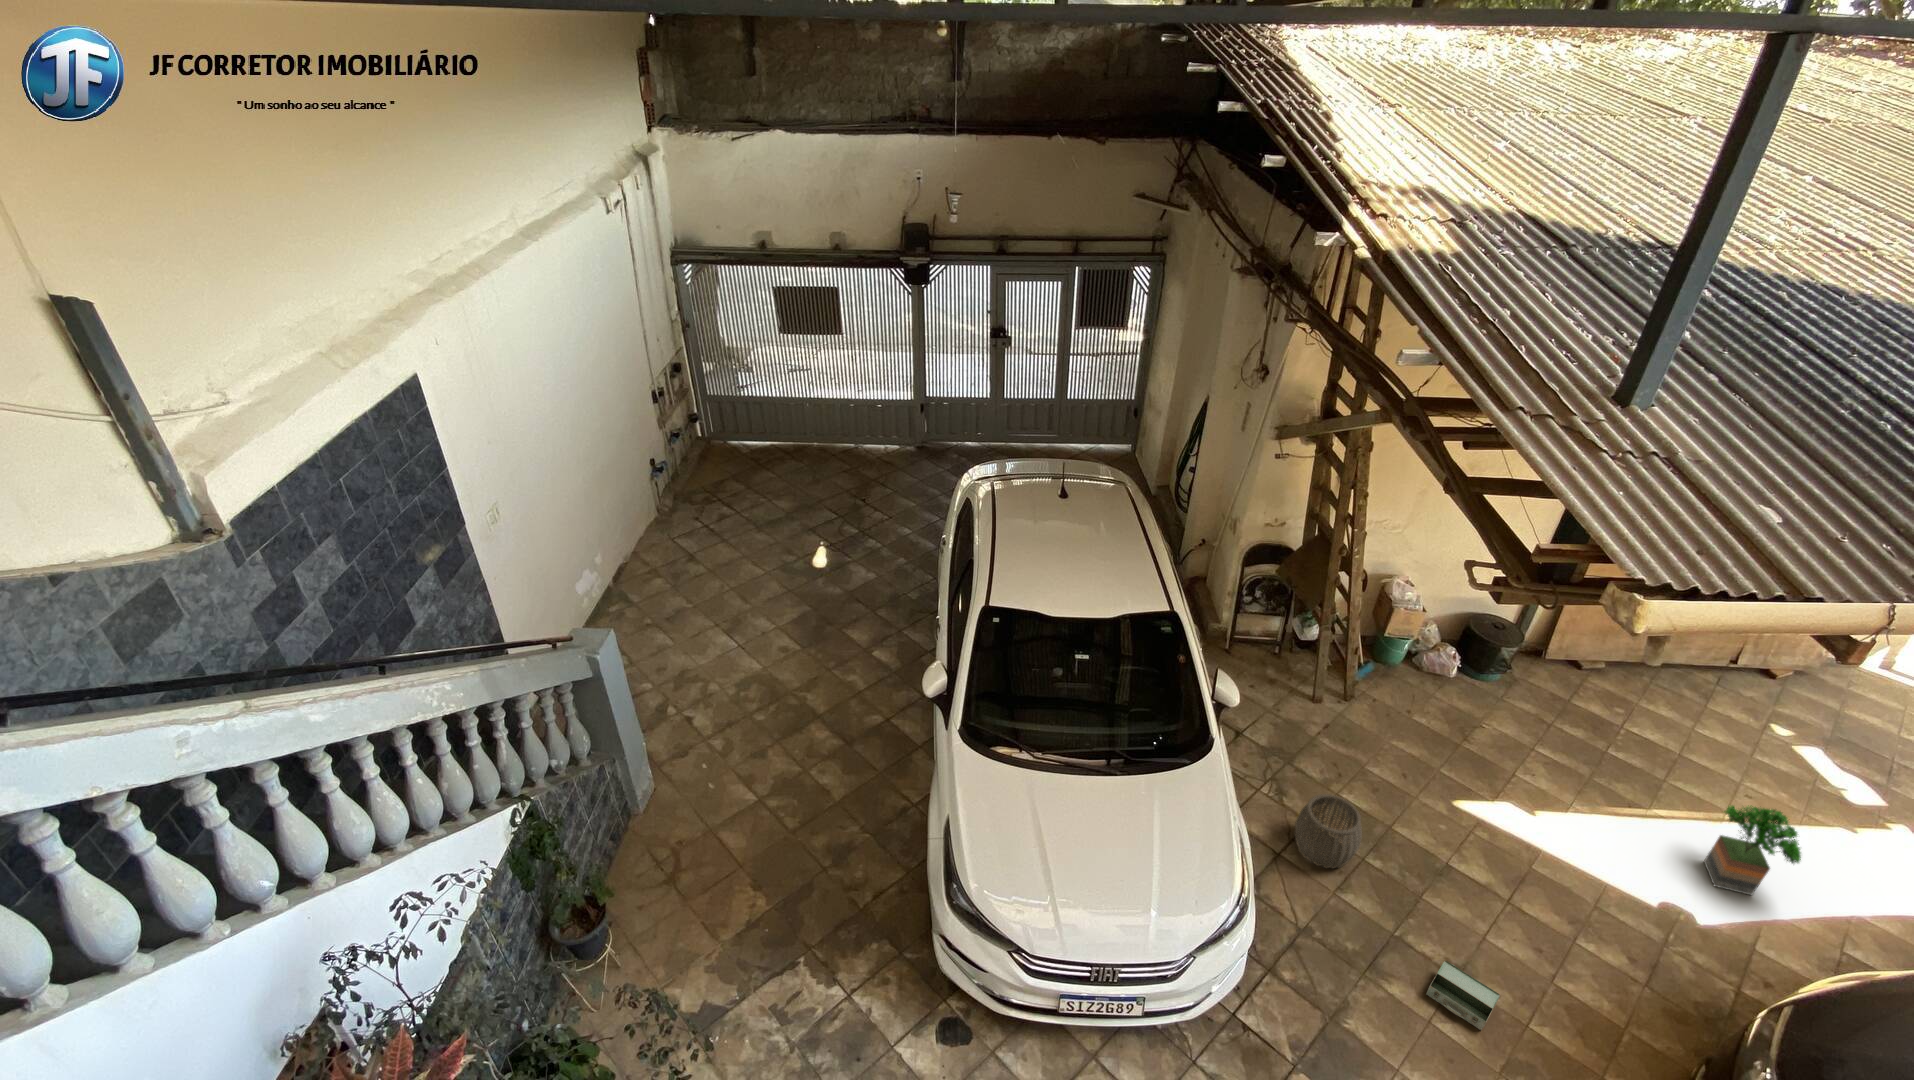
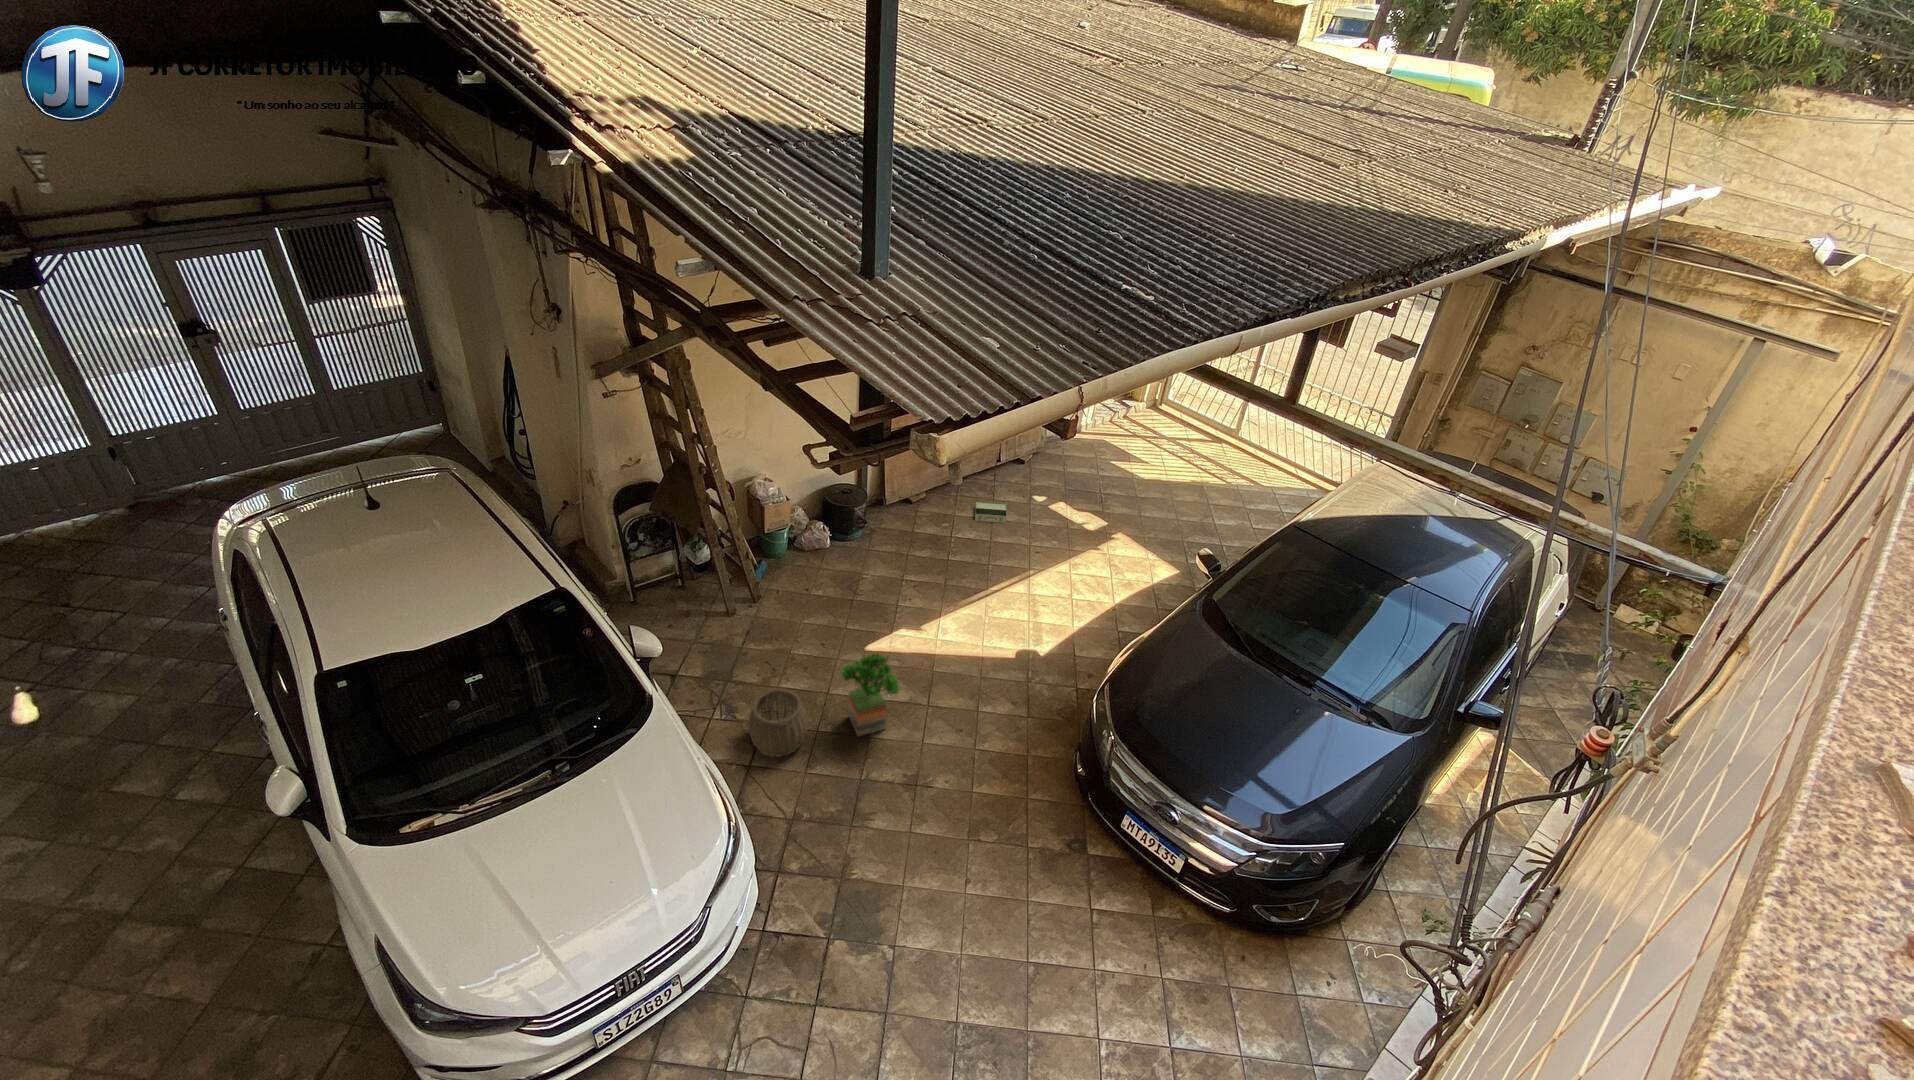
potted tree: present [1704,806,1801,895] -> present [841,654,900,737]
toolbox: present [1426,961,1500,1030] -> present [975,502,1006,523]

